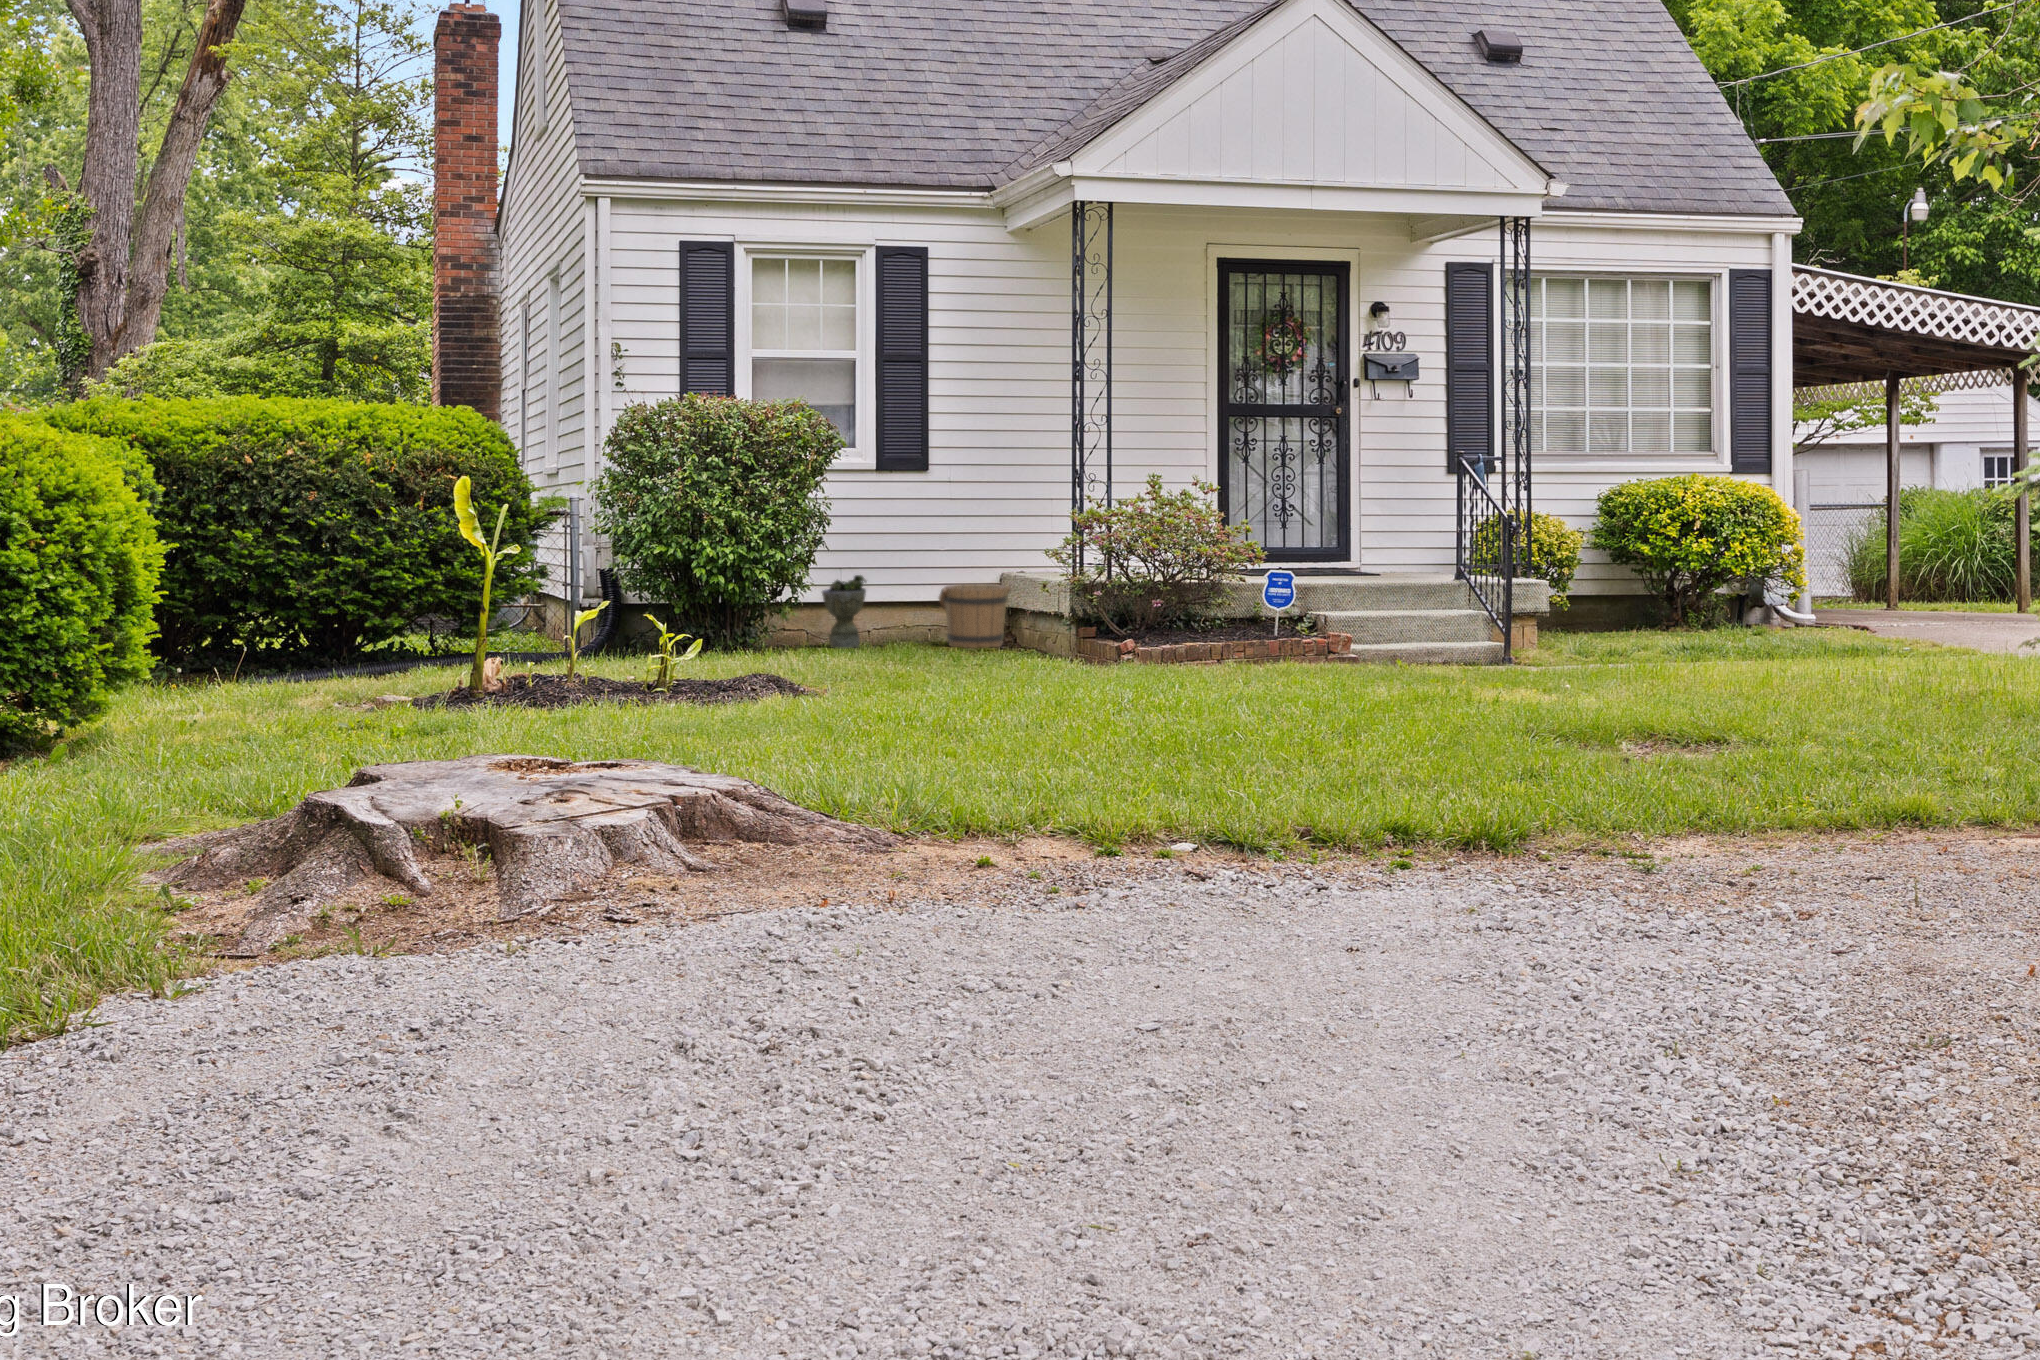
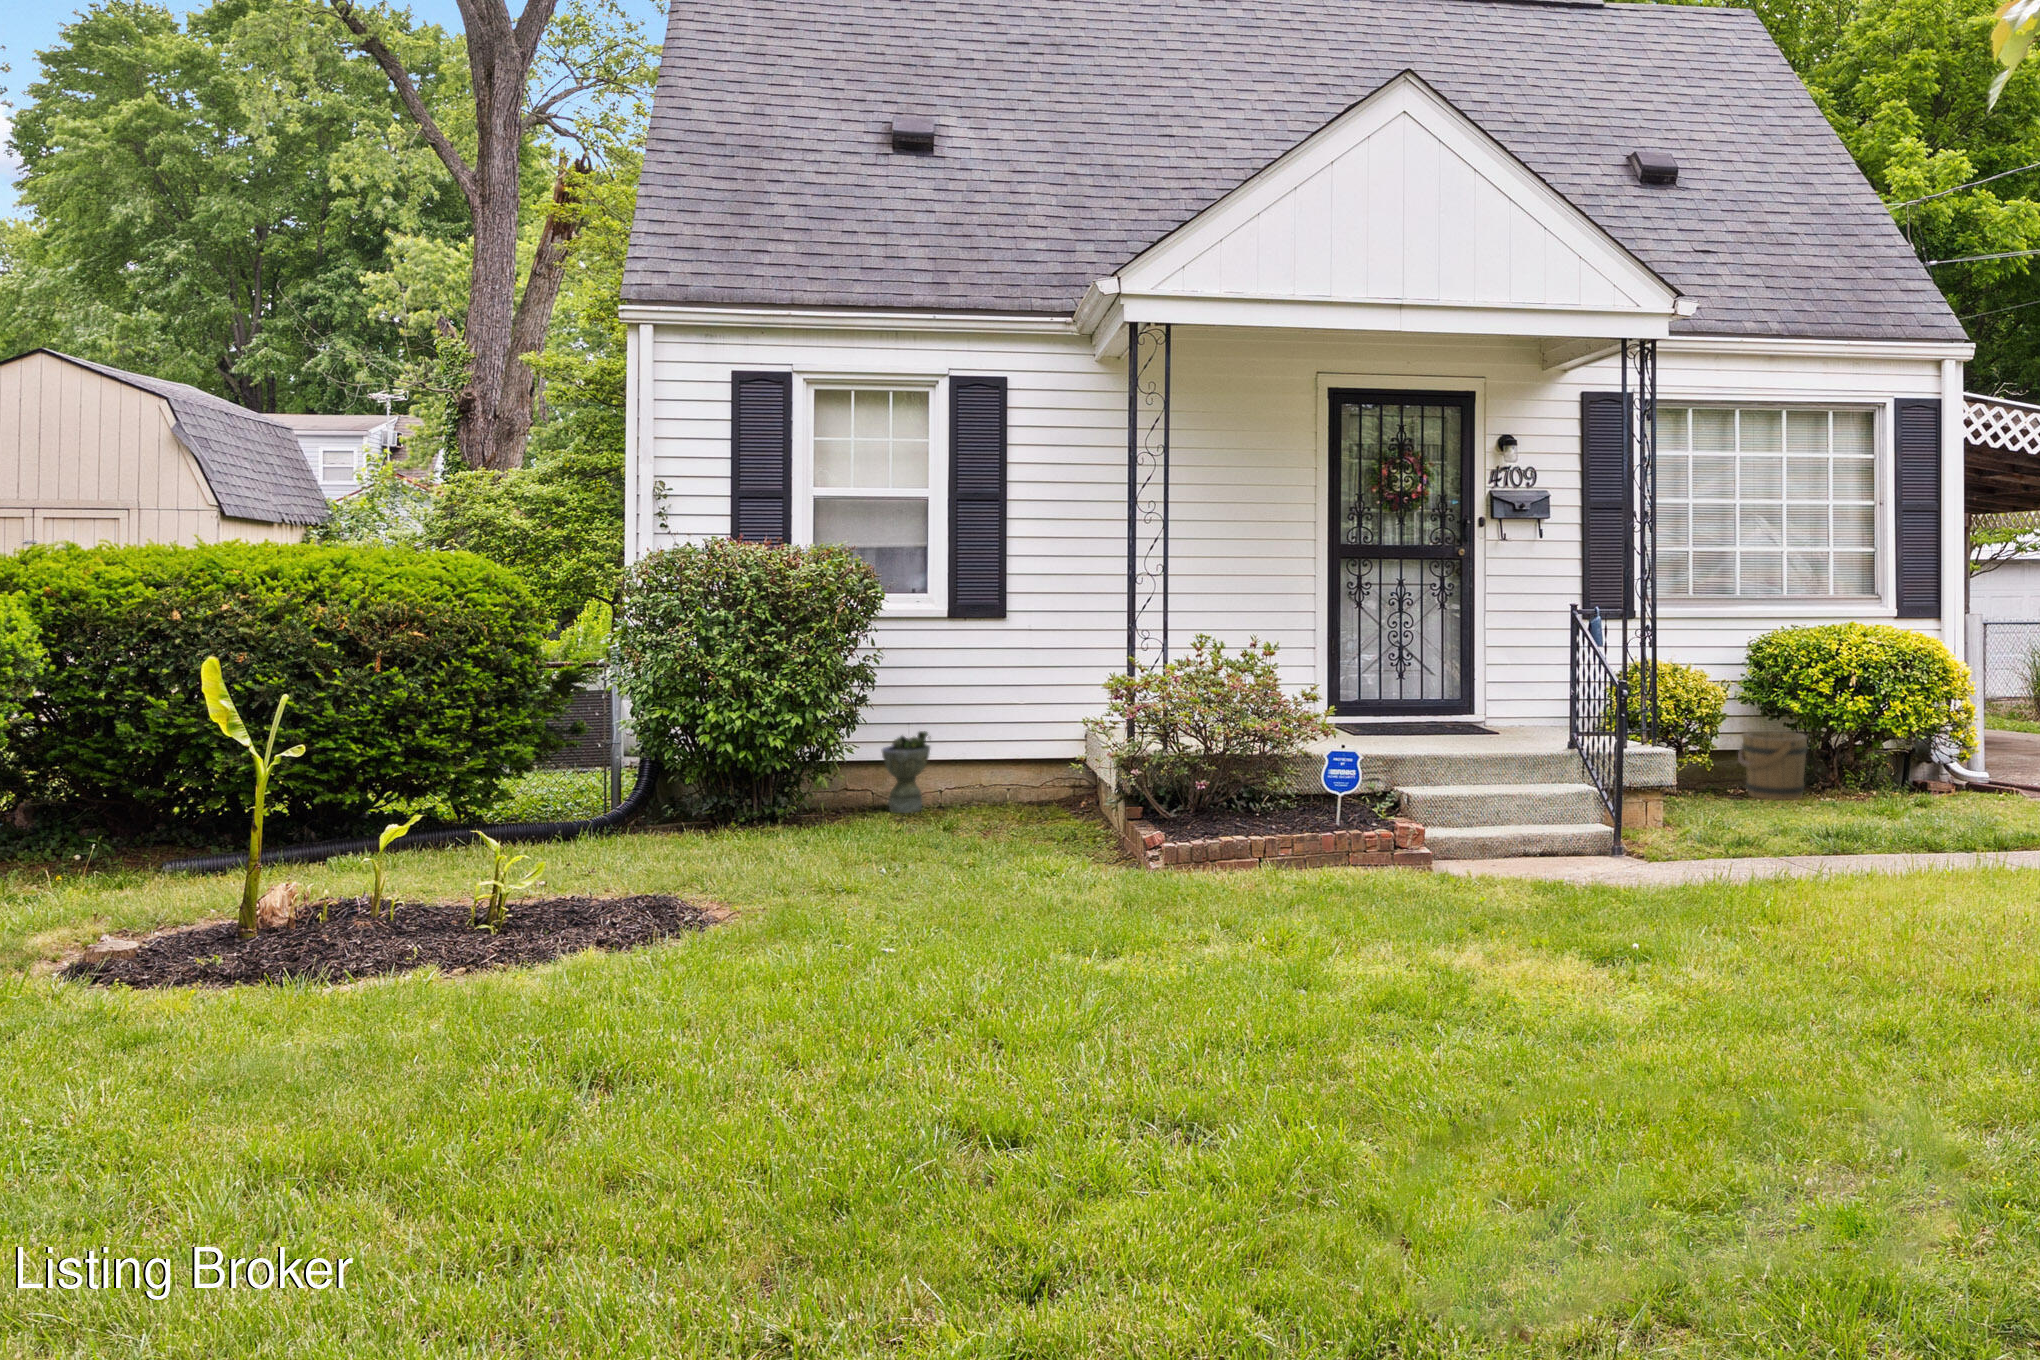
bucket: present [939,584,1010,648] -> present [1738,731,1807,800]

